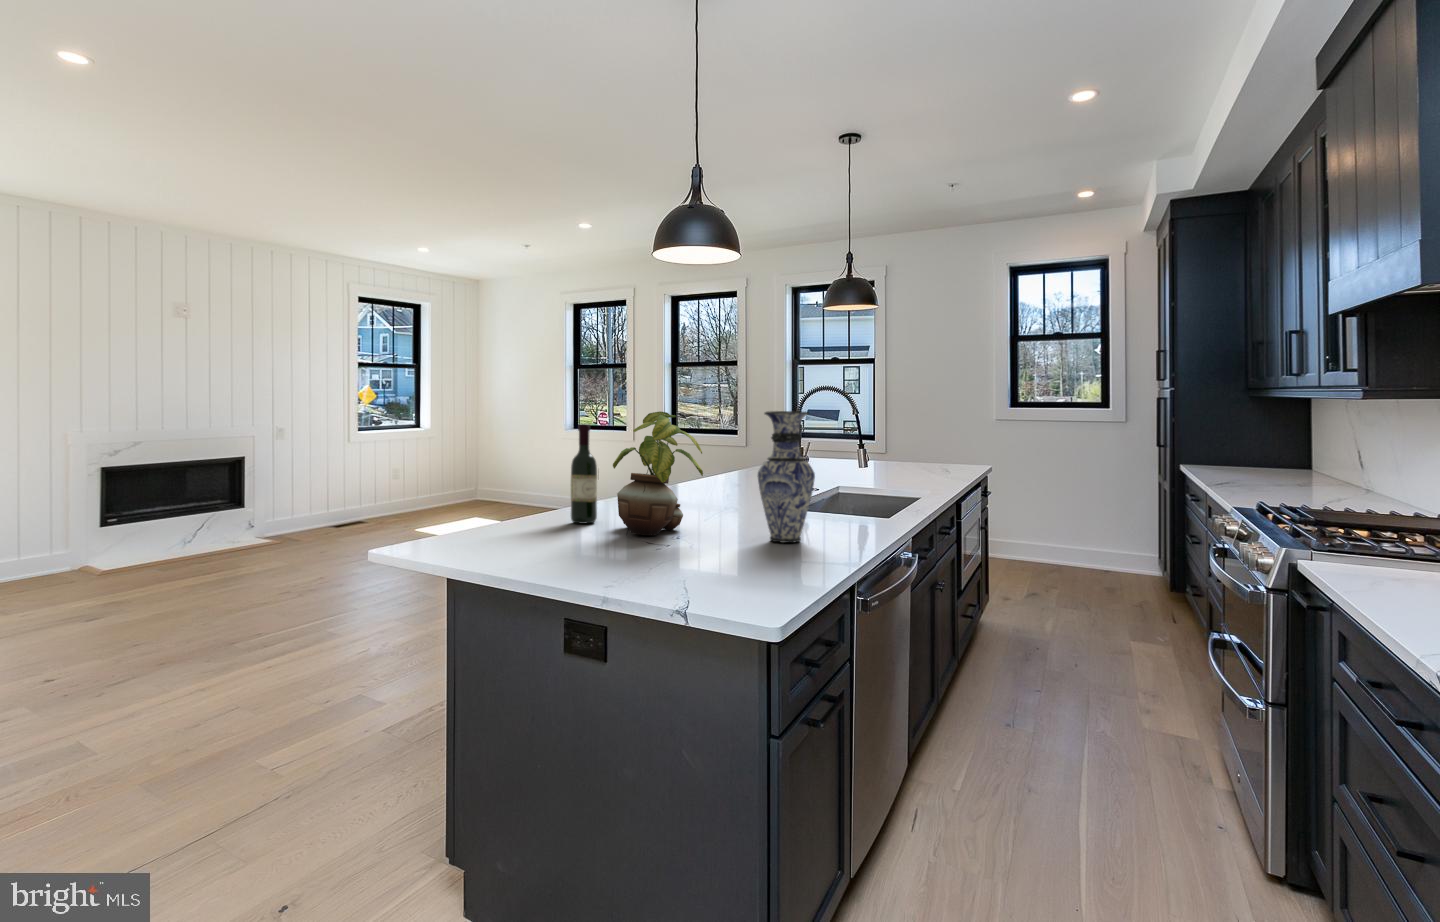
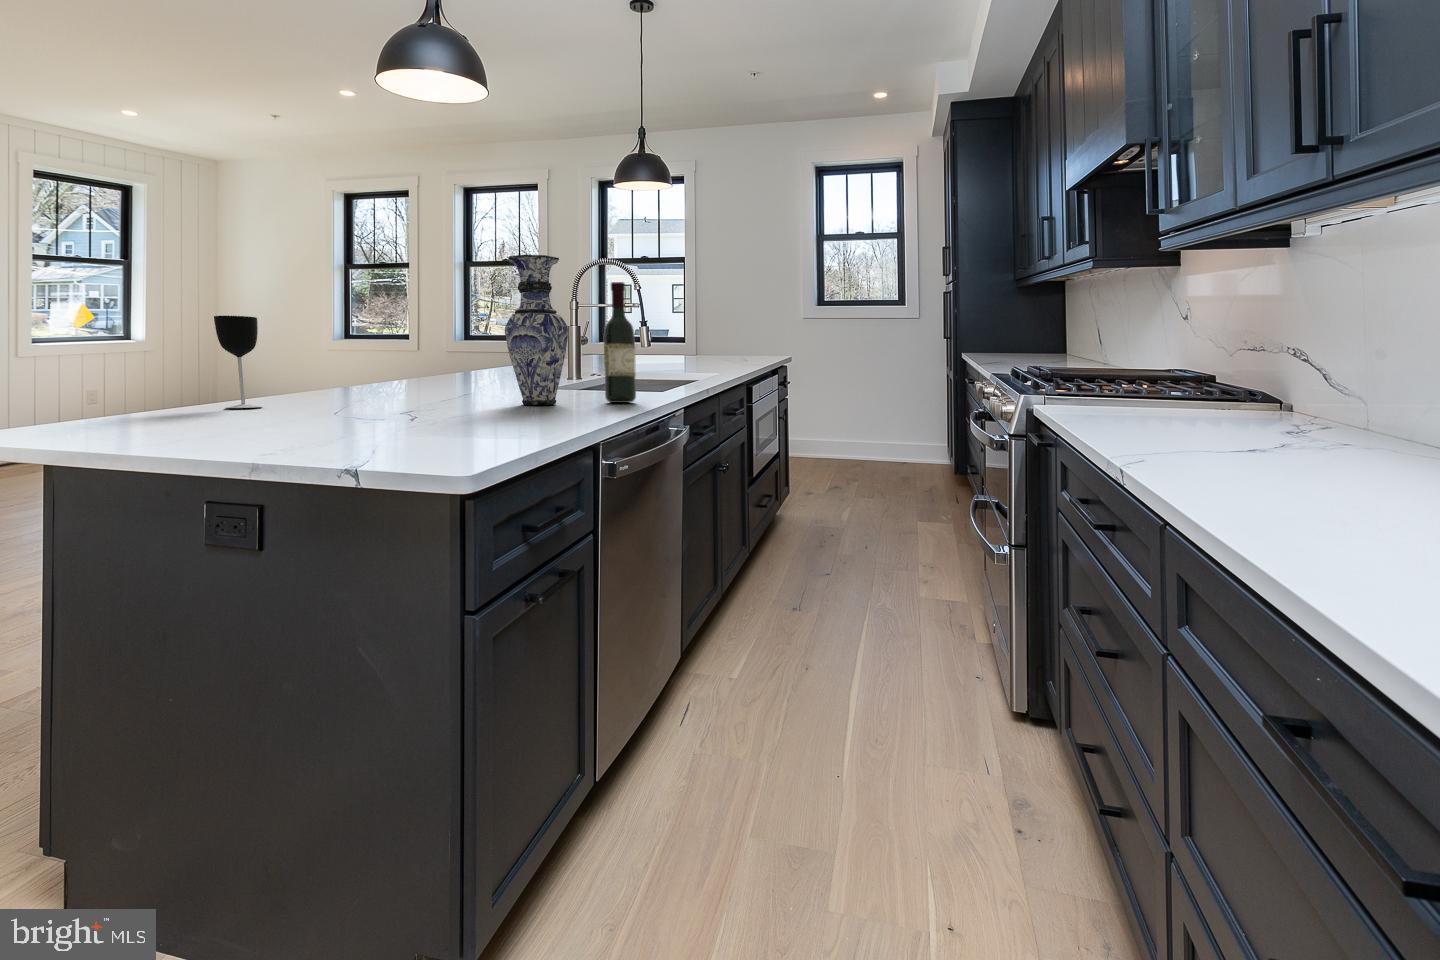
potted plant: present [613,411,703,535] -> none [328,257,442,403]
wine bottle: present [571,424,597,524] -> present [604,282,636,403]
wine glass: none [529,464,560,540] -> present [214,316,260,408]

